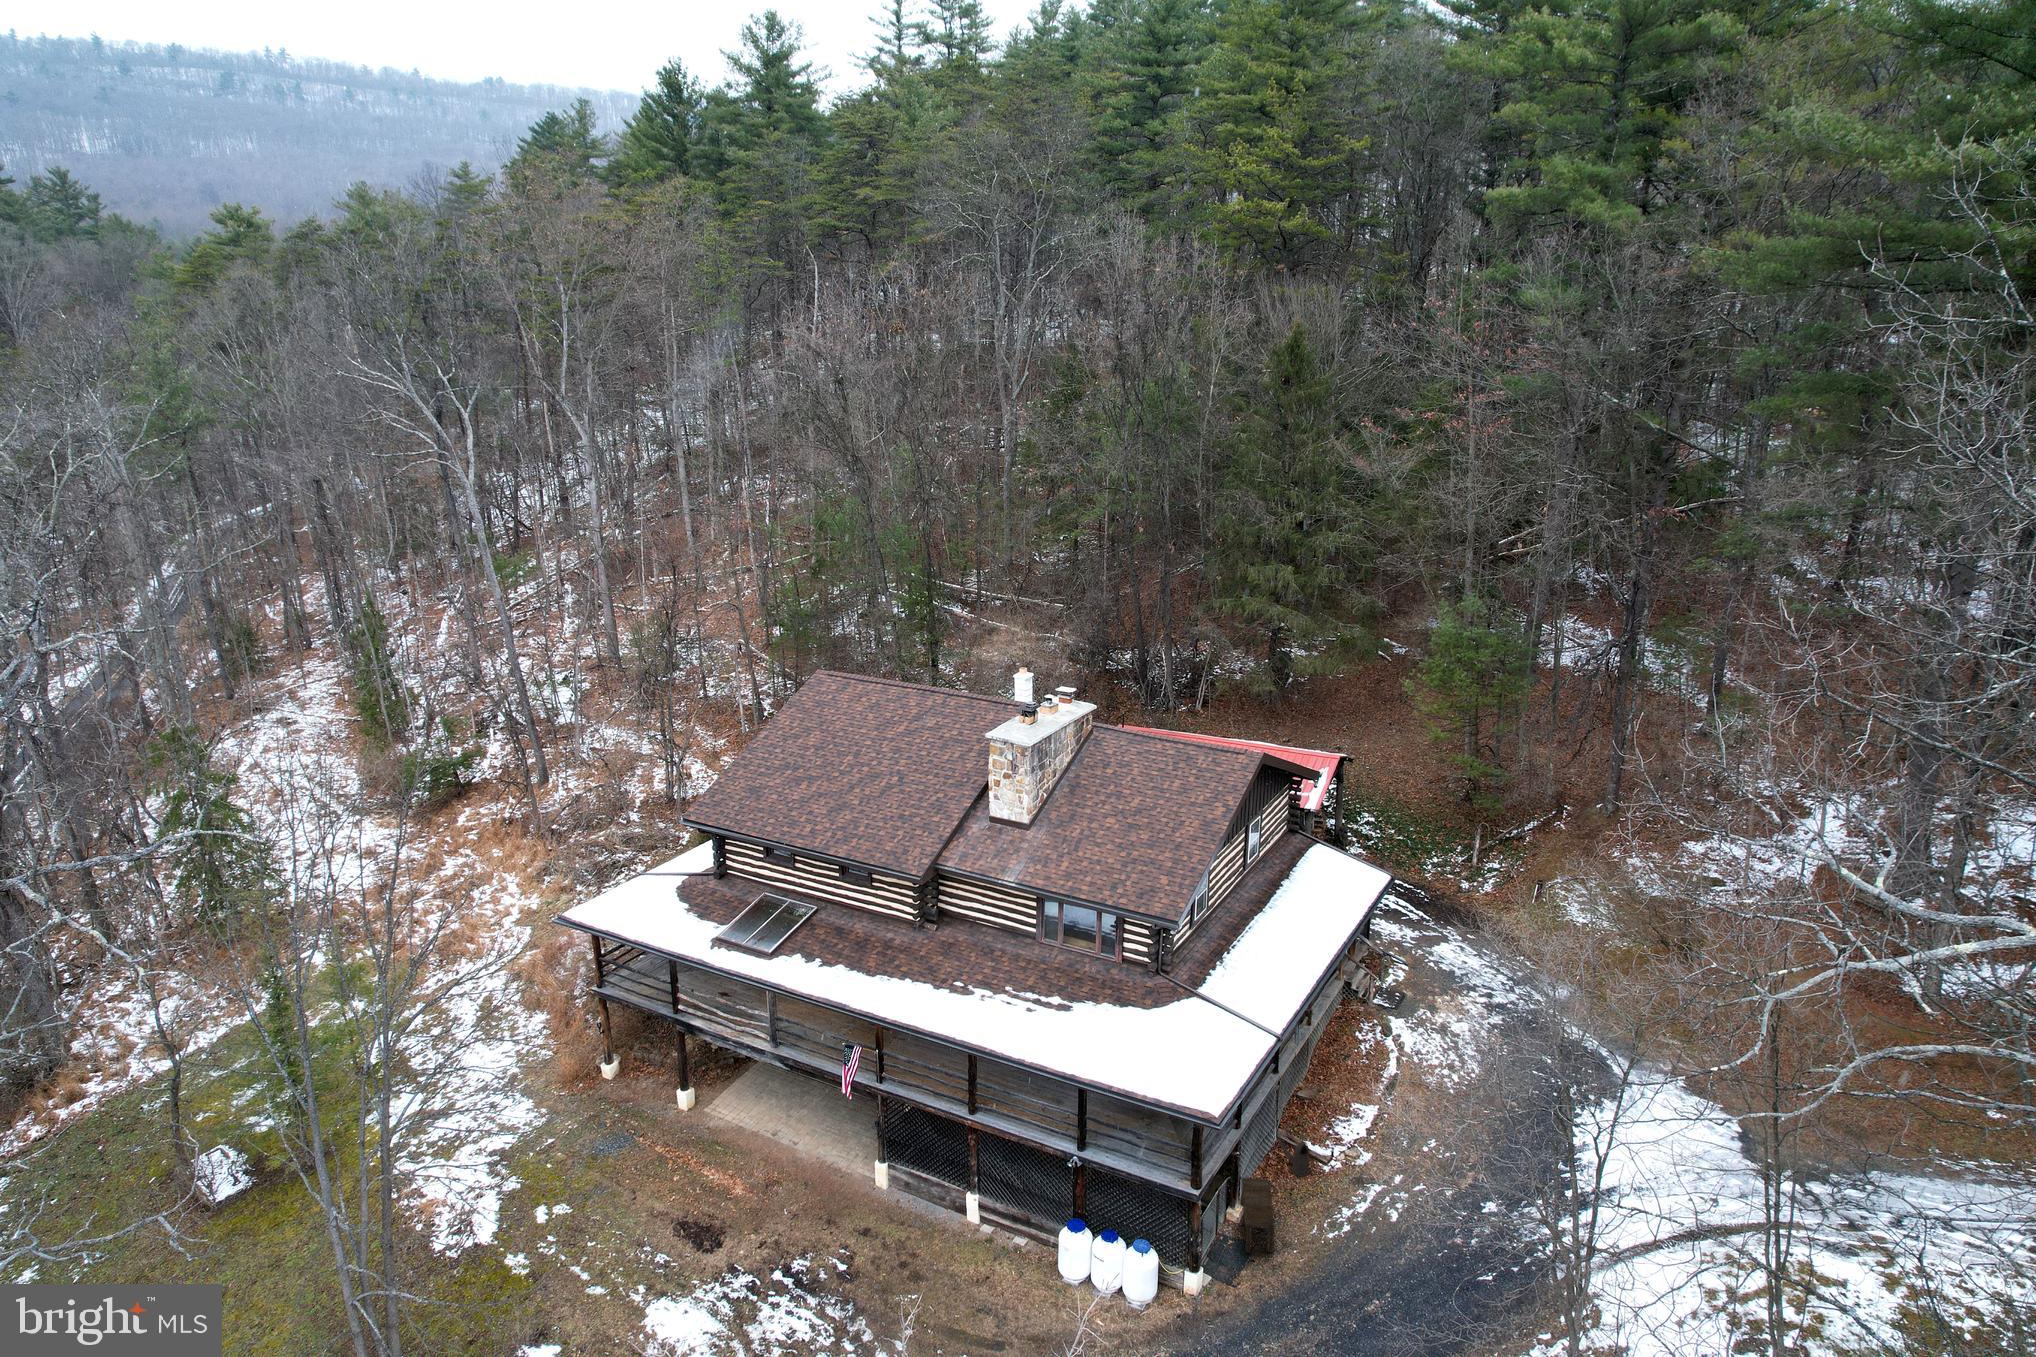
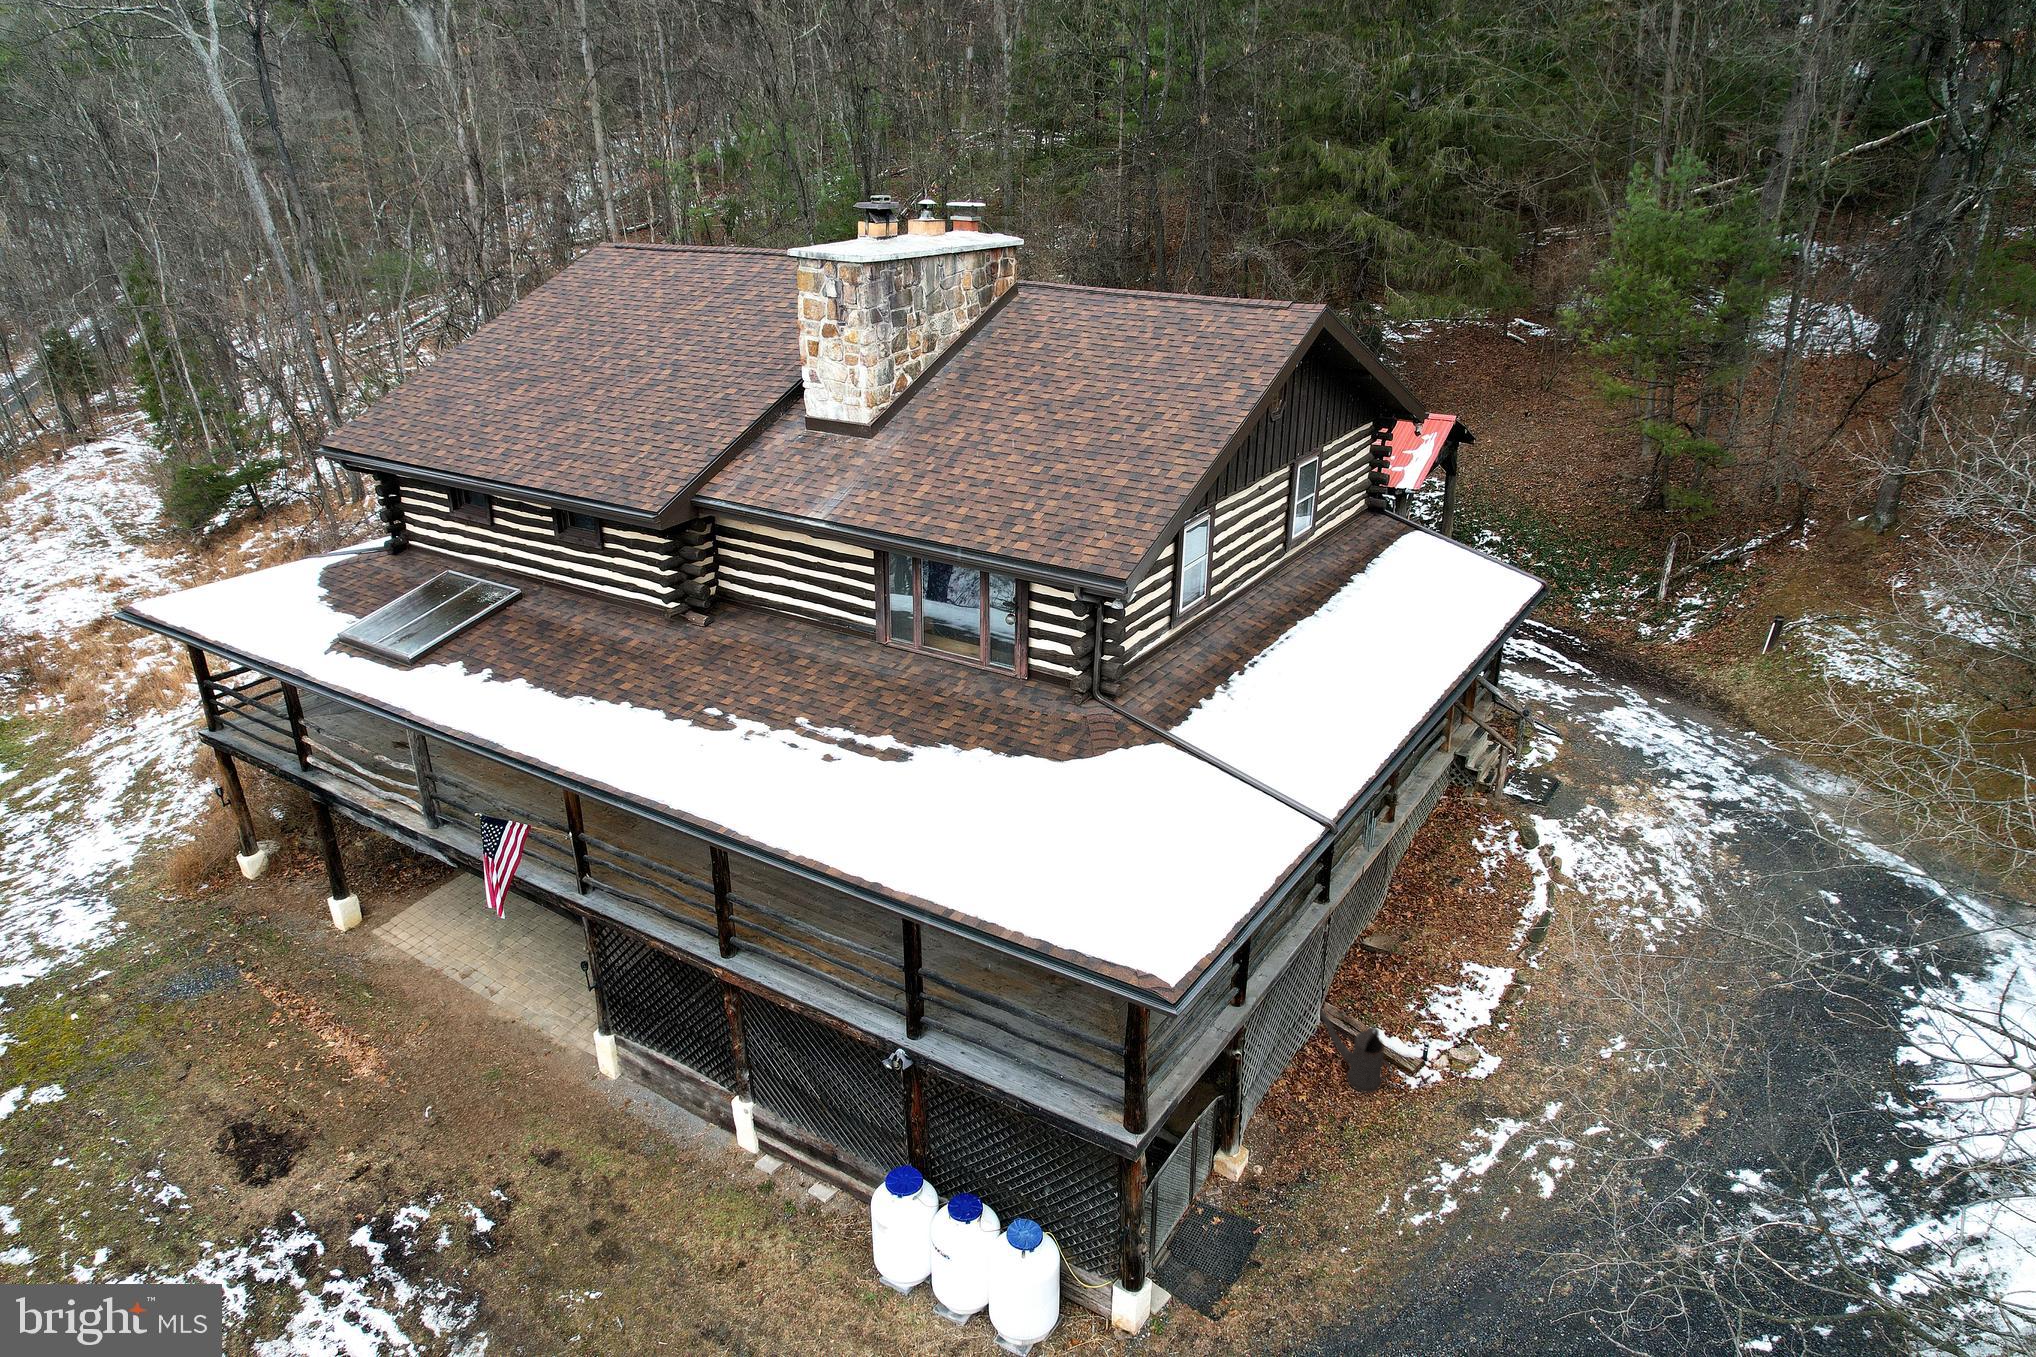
bench: present [1240,1177,1275,1253] -> none [1243,1093,1306,1247]

